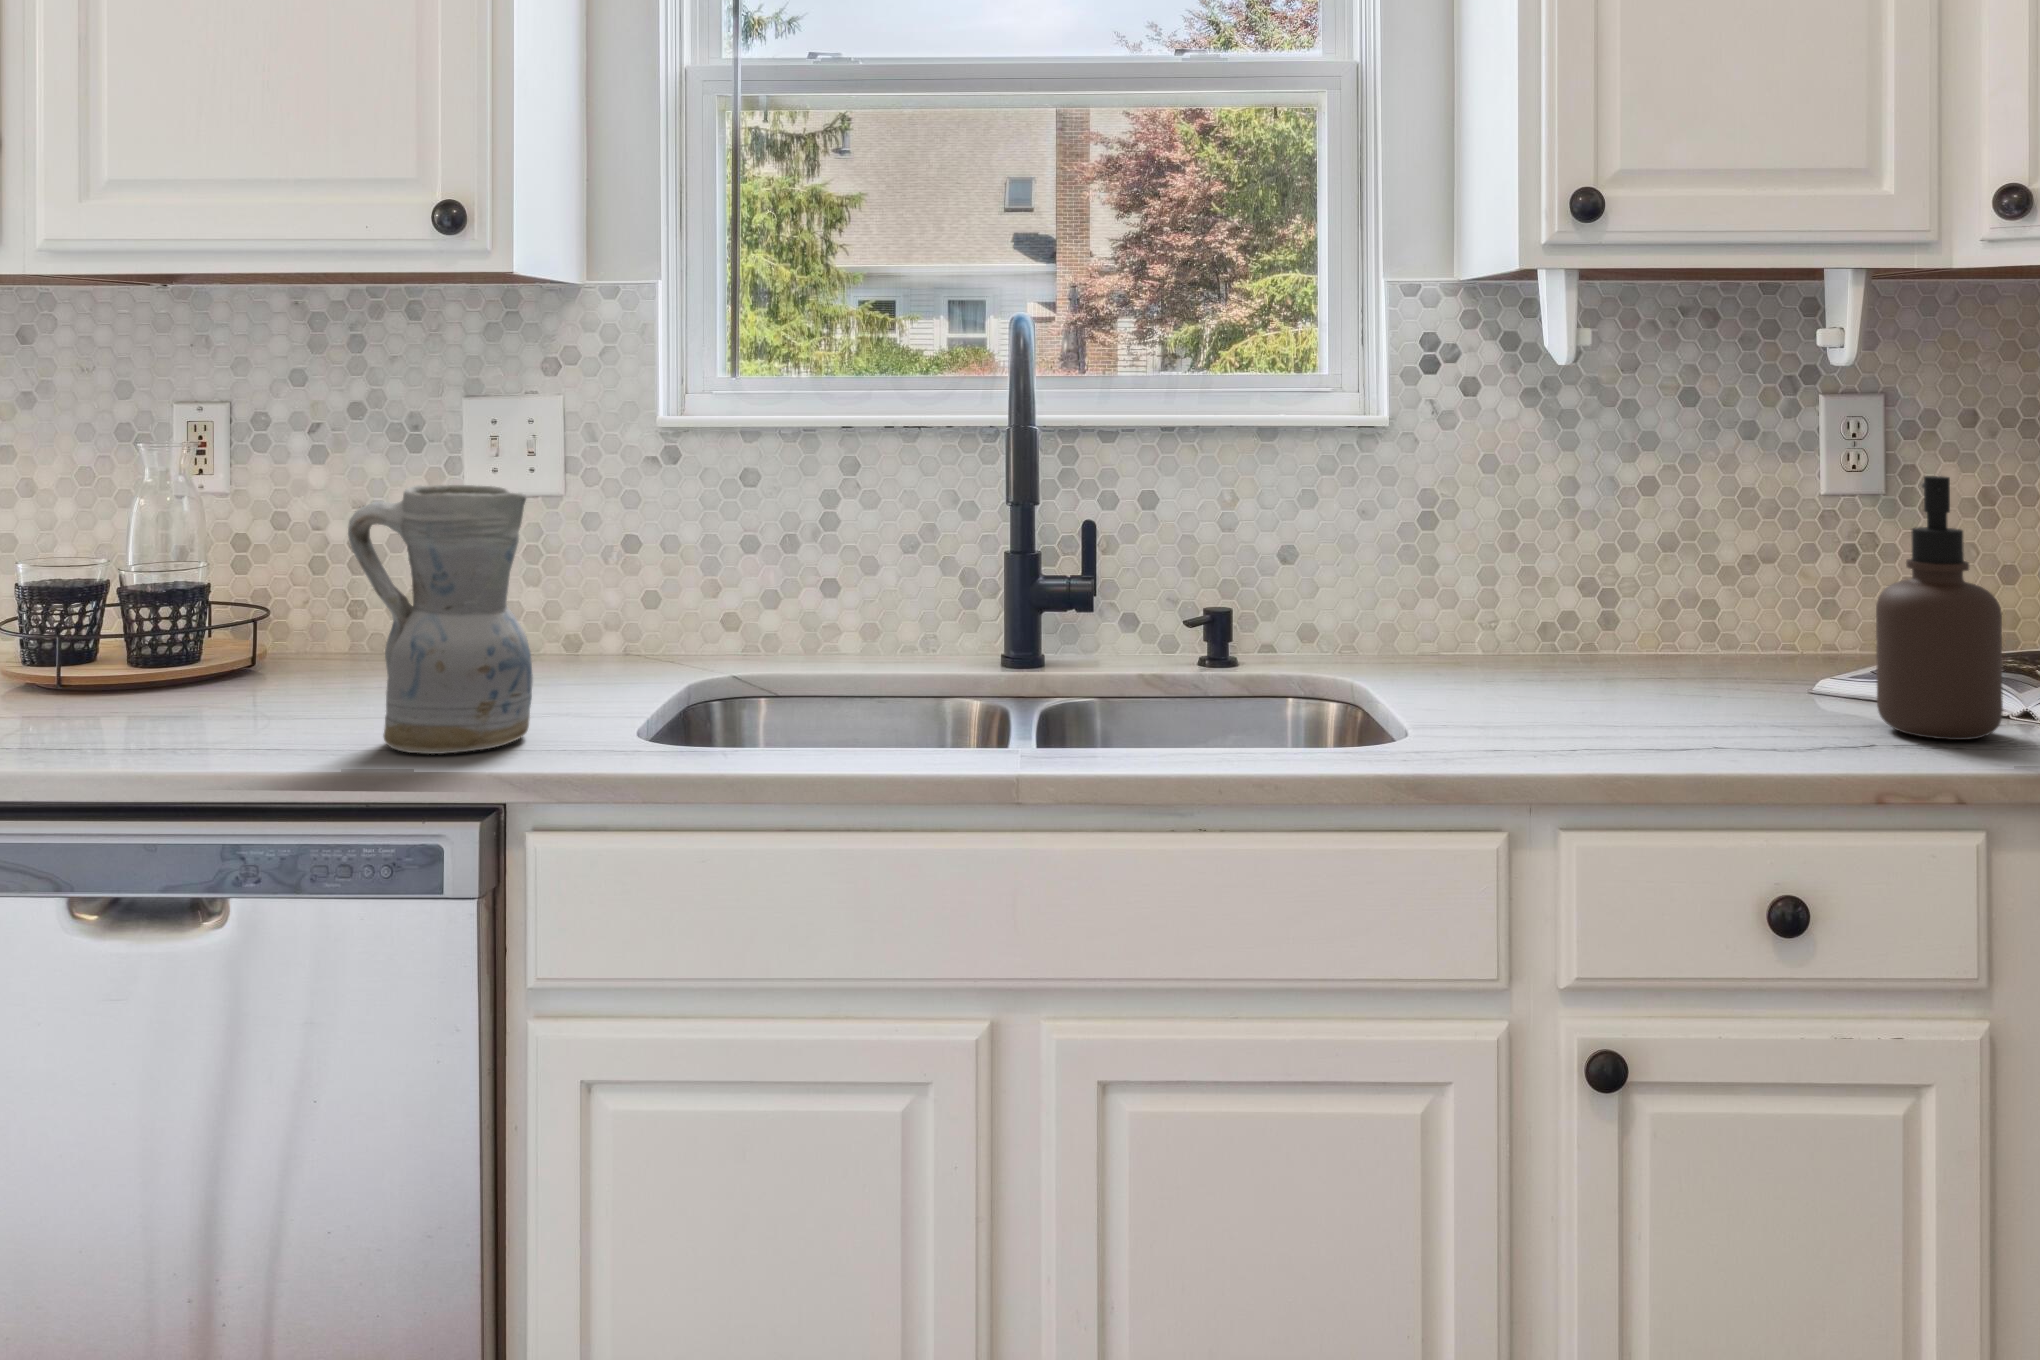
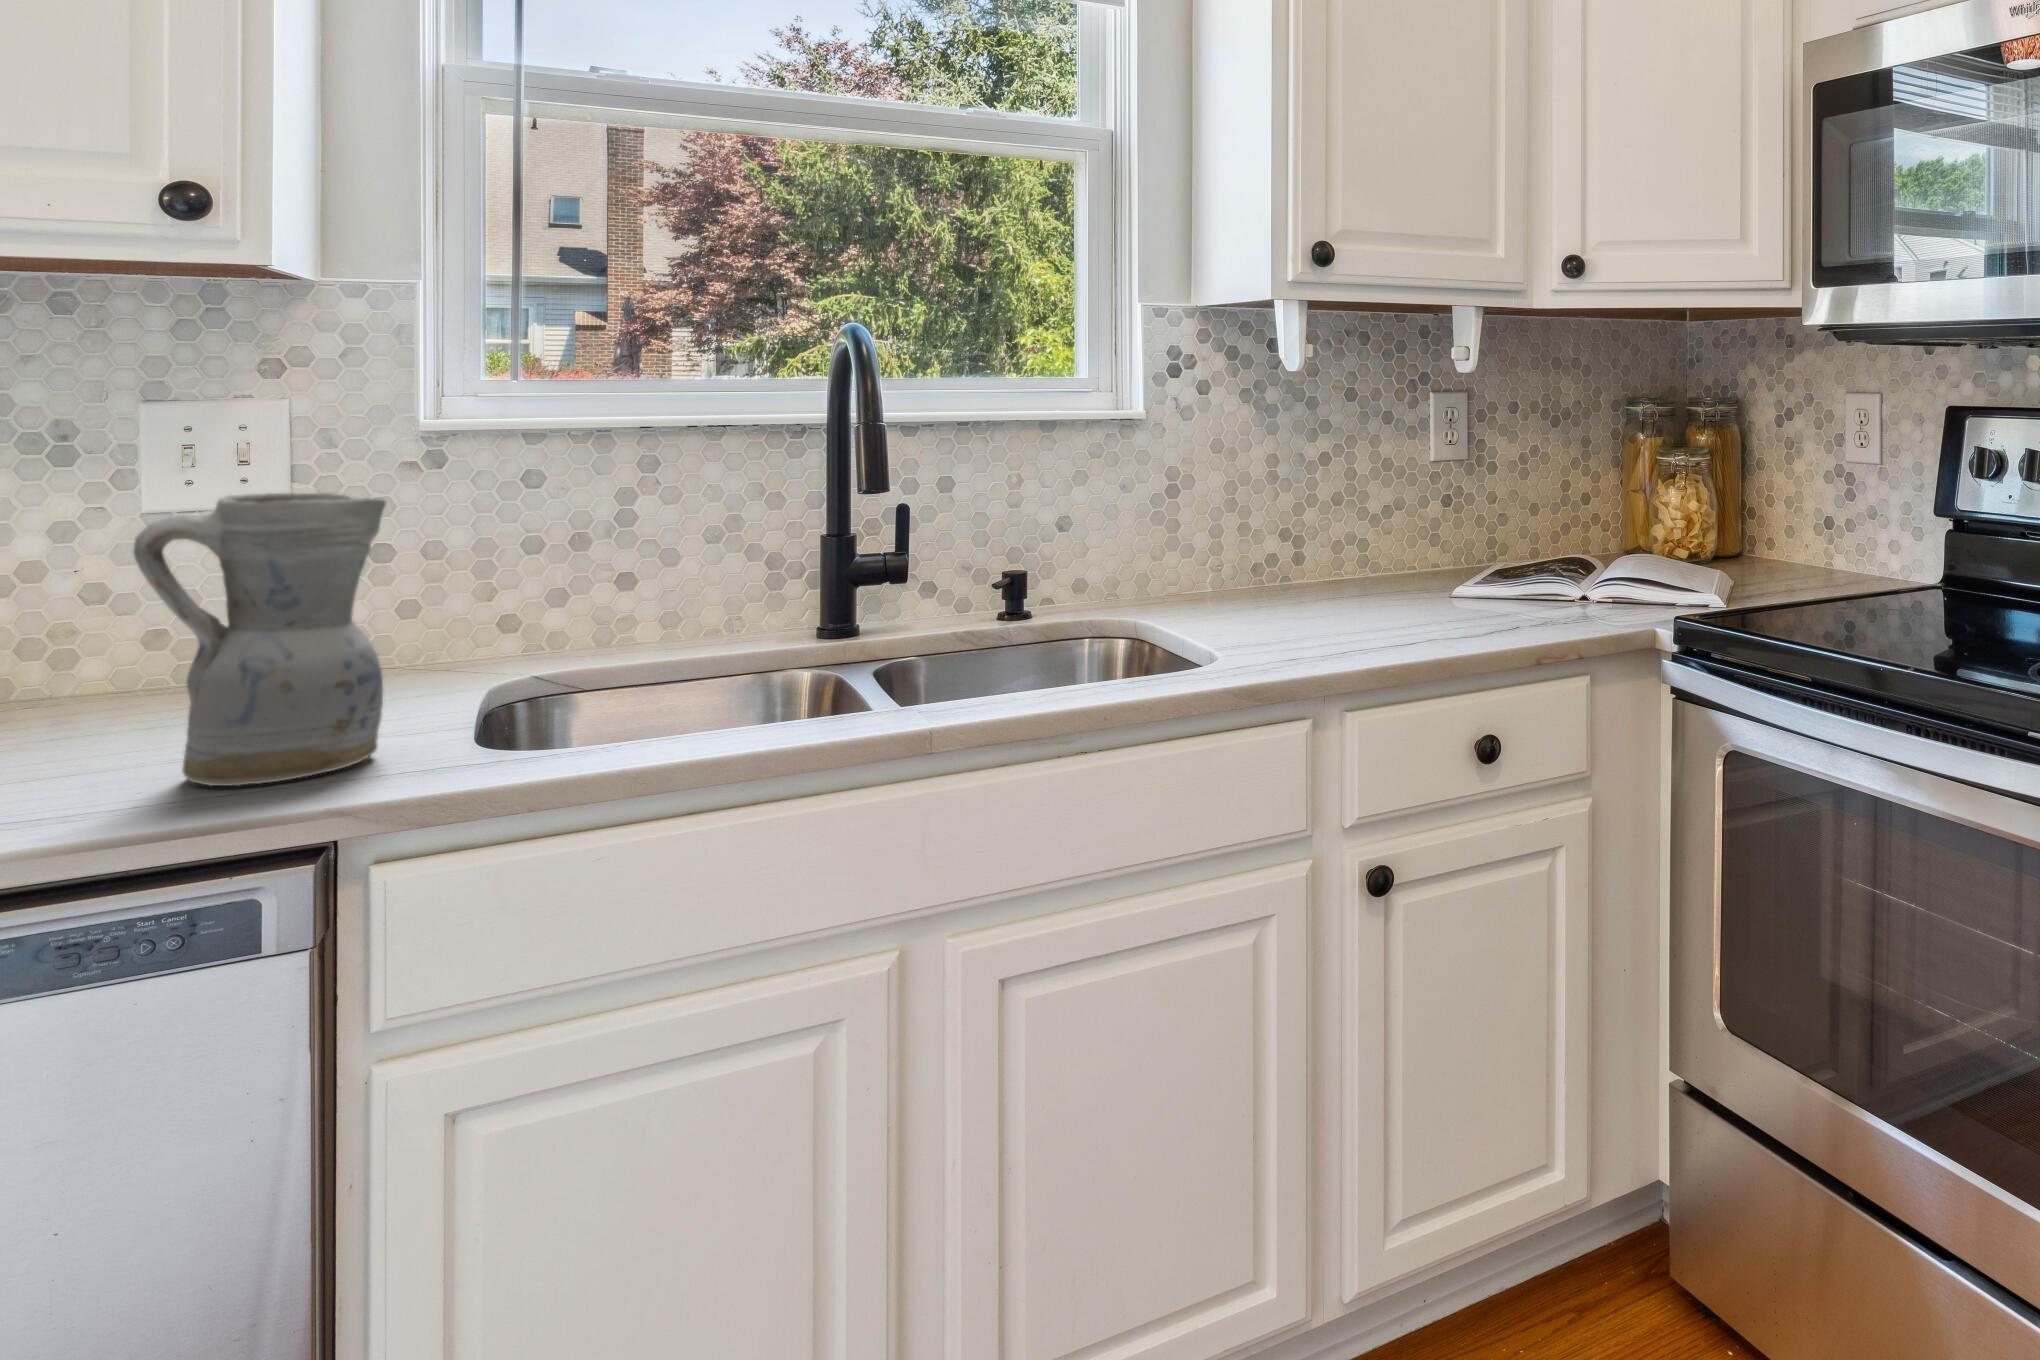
soap dispenser: present [1876,476,2003,740] -> none [1508,444,1580,614]

